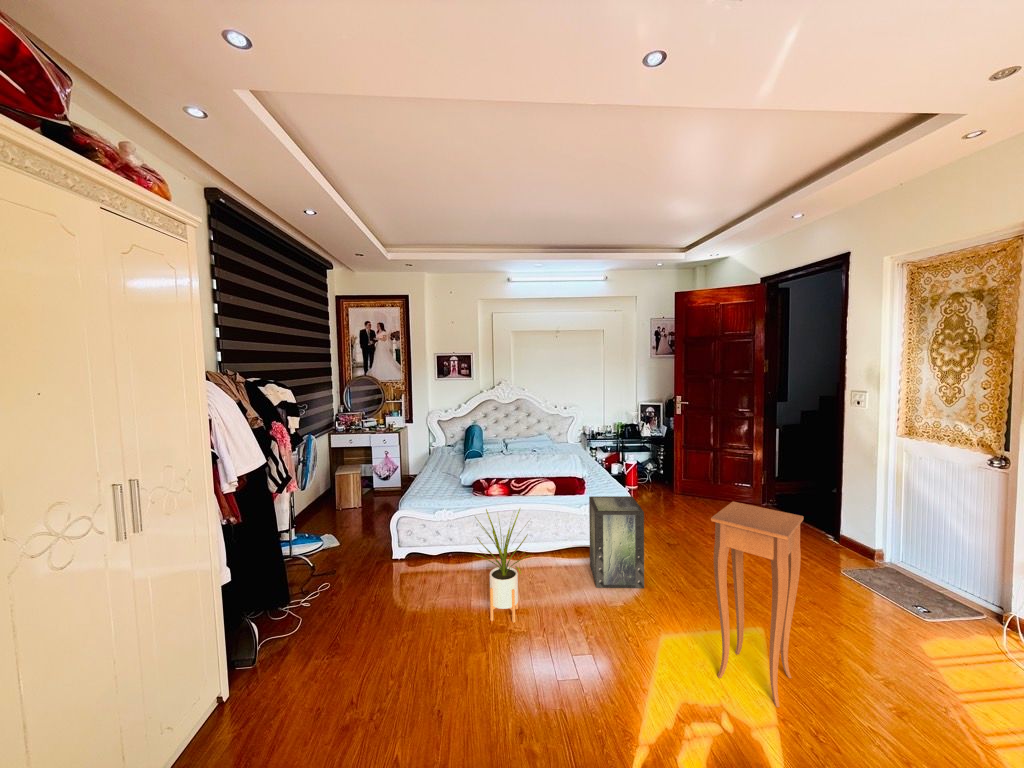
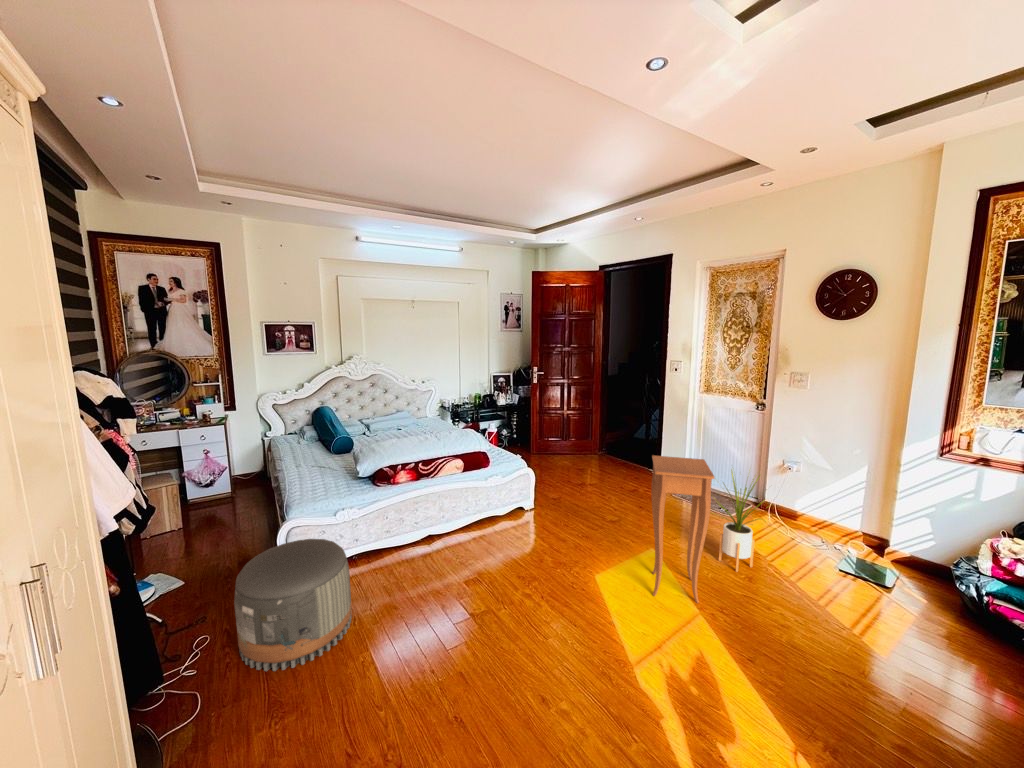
storage box: present [589,496,644,588] -> none [504,463,562,552]
house plant: present [475,509,530,623] -> present [719,470,763,572]
pouf: none [338,524,423,620] -> present [234,539,352,671]

